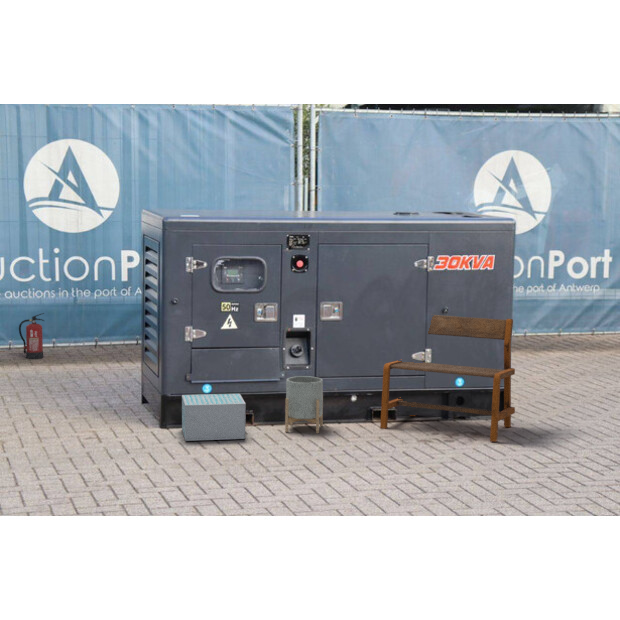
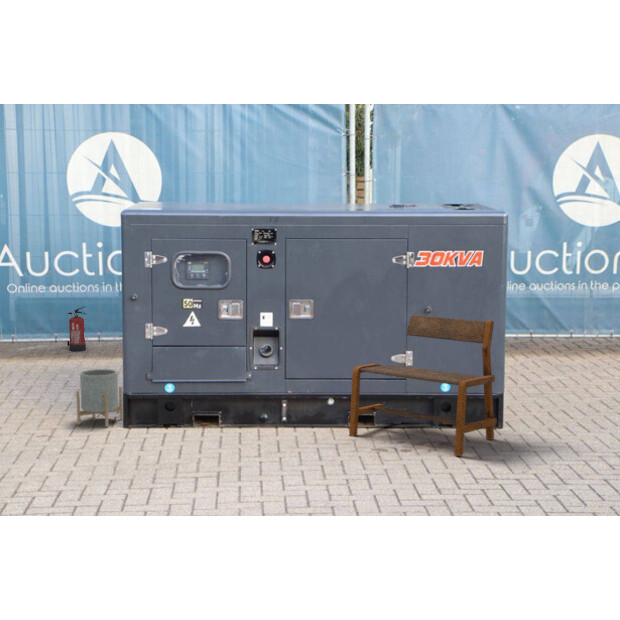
planter: present [285,376,323,433] -> present [76,369,123,427]
storage box: present [182,394,246,441] -> none [133,394,204,442]

